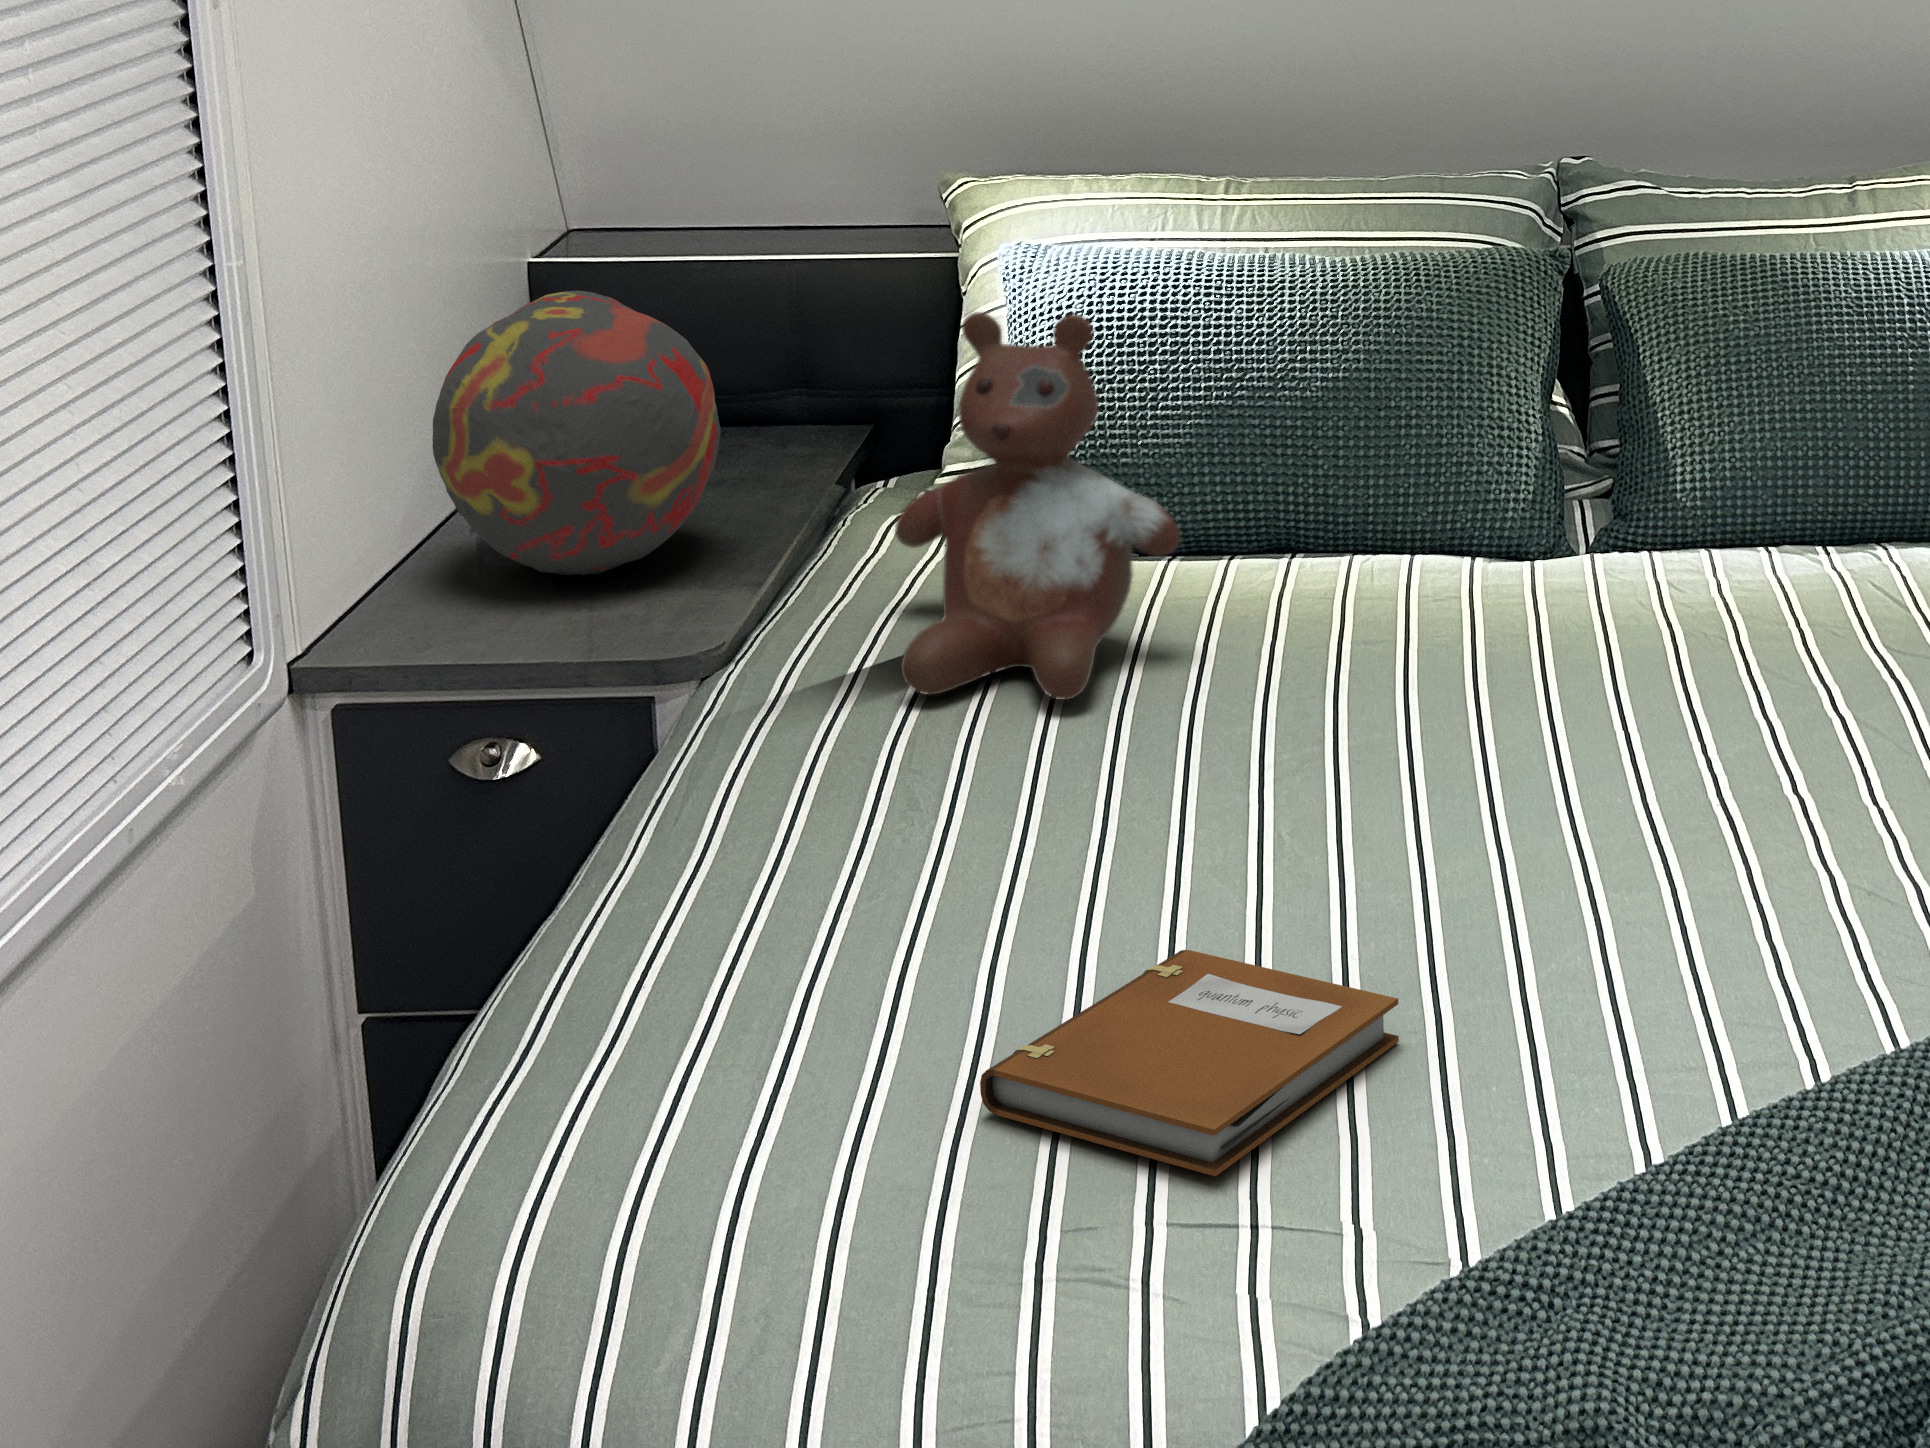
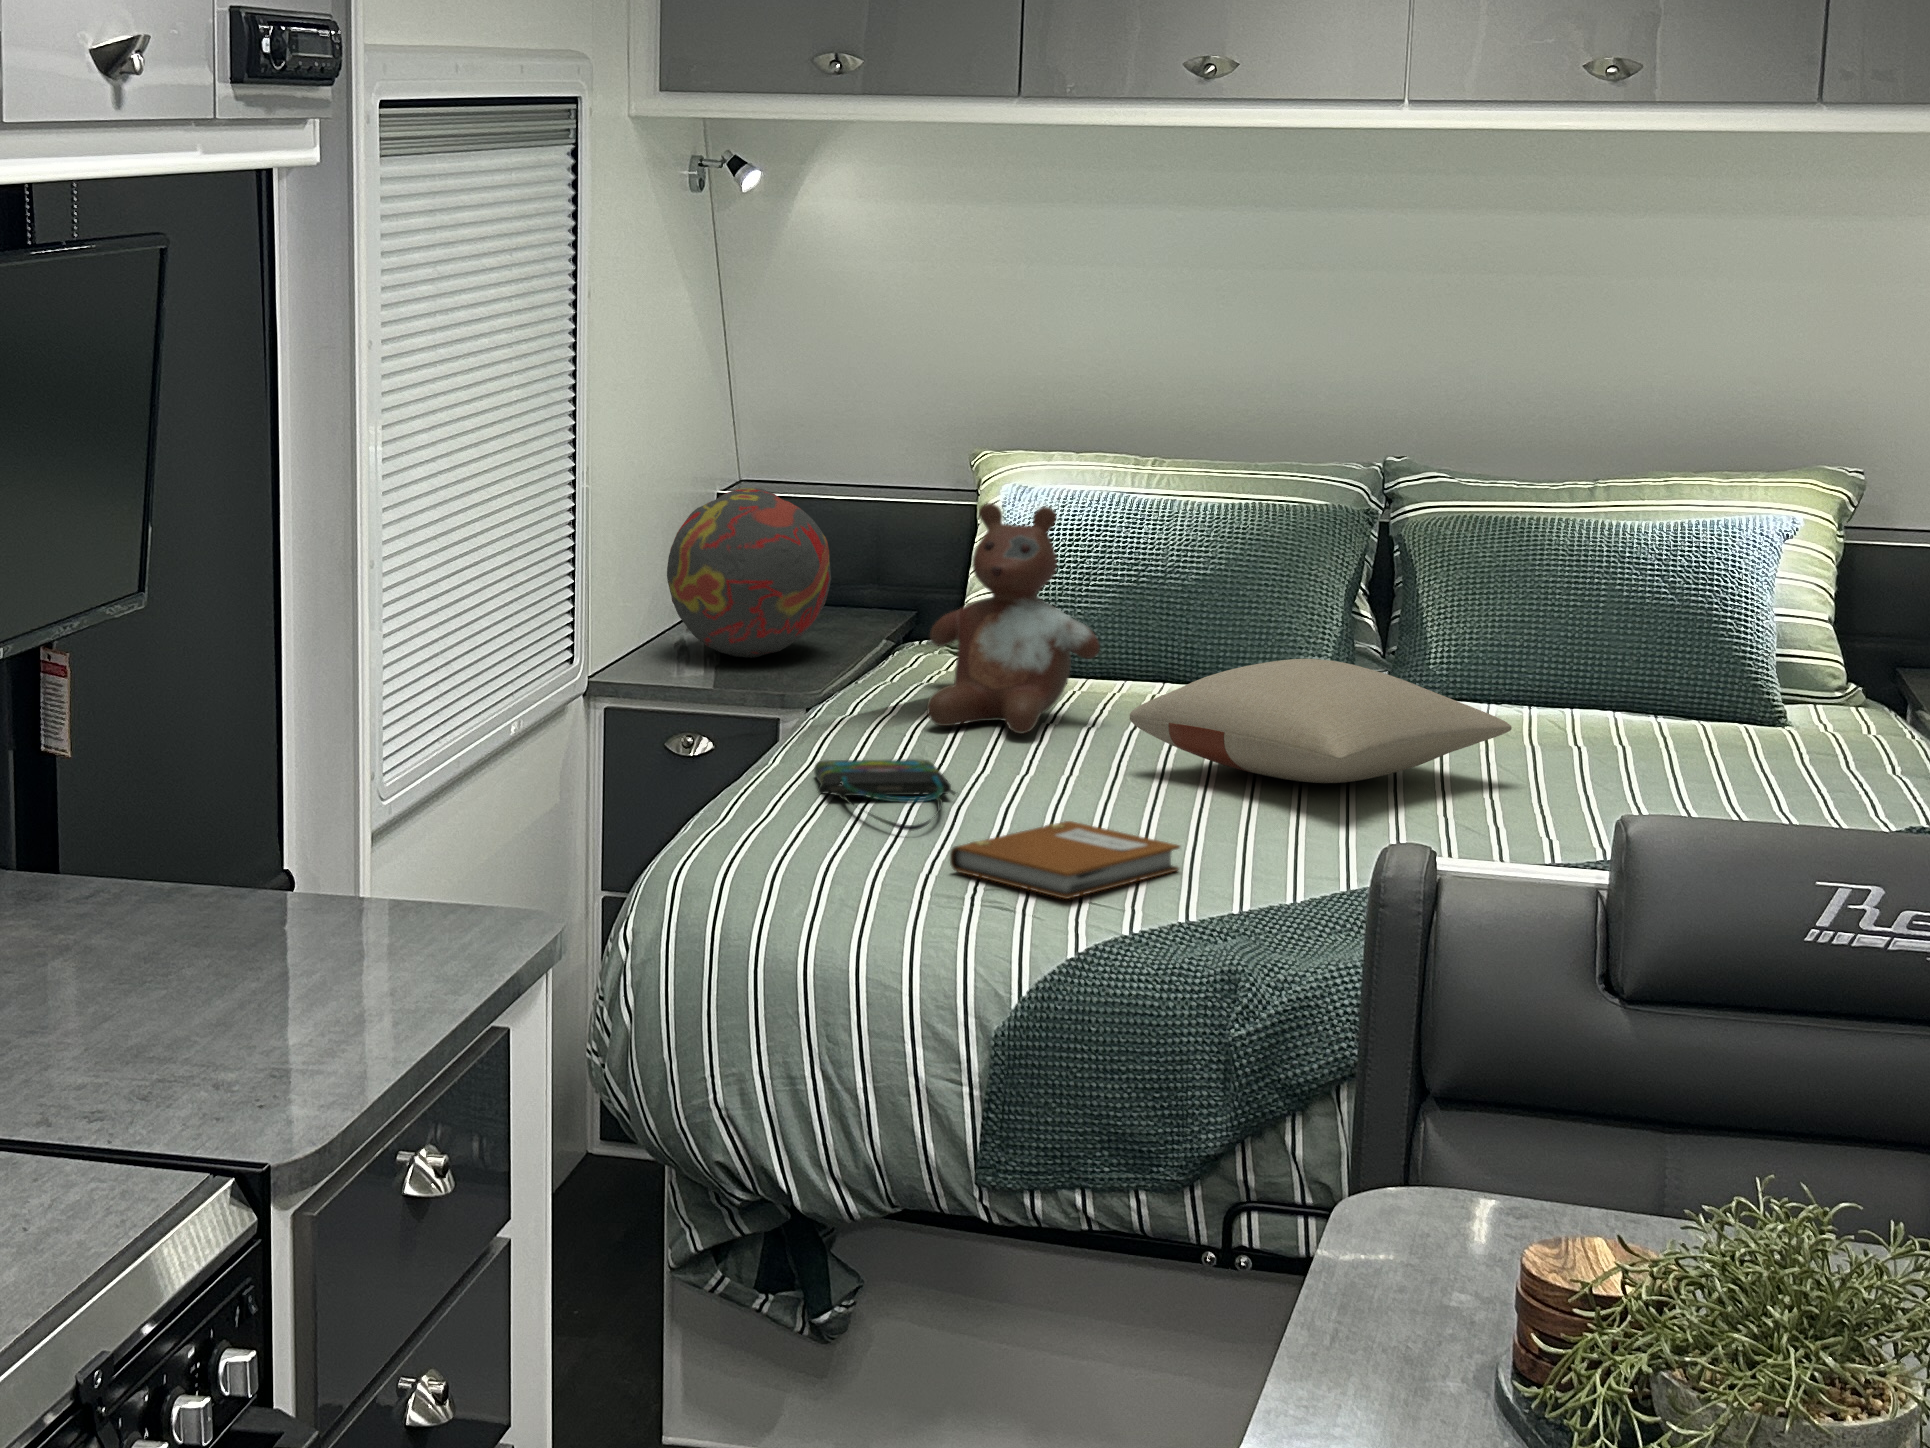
pillow: none [1252,546,1854,774] -> present [1130,659,1512,783]
tote bag: none [710,801,977,1001] -> present [814,759,956,831]

